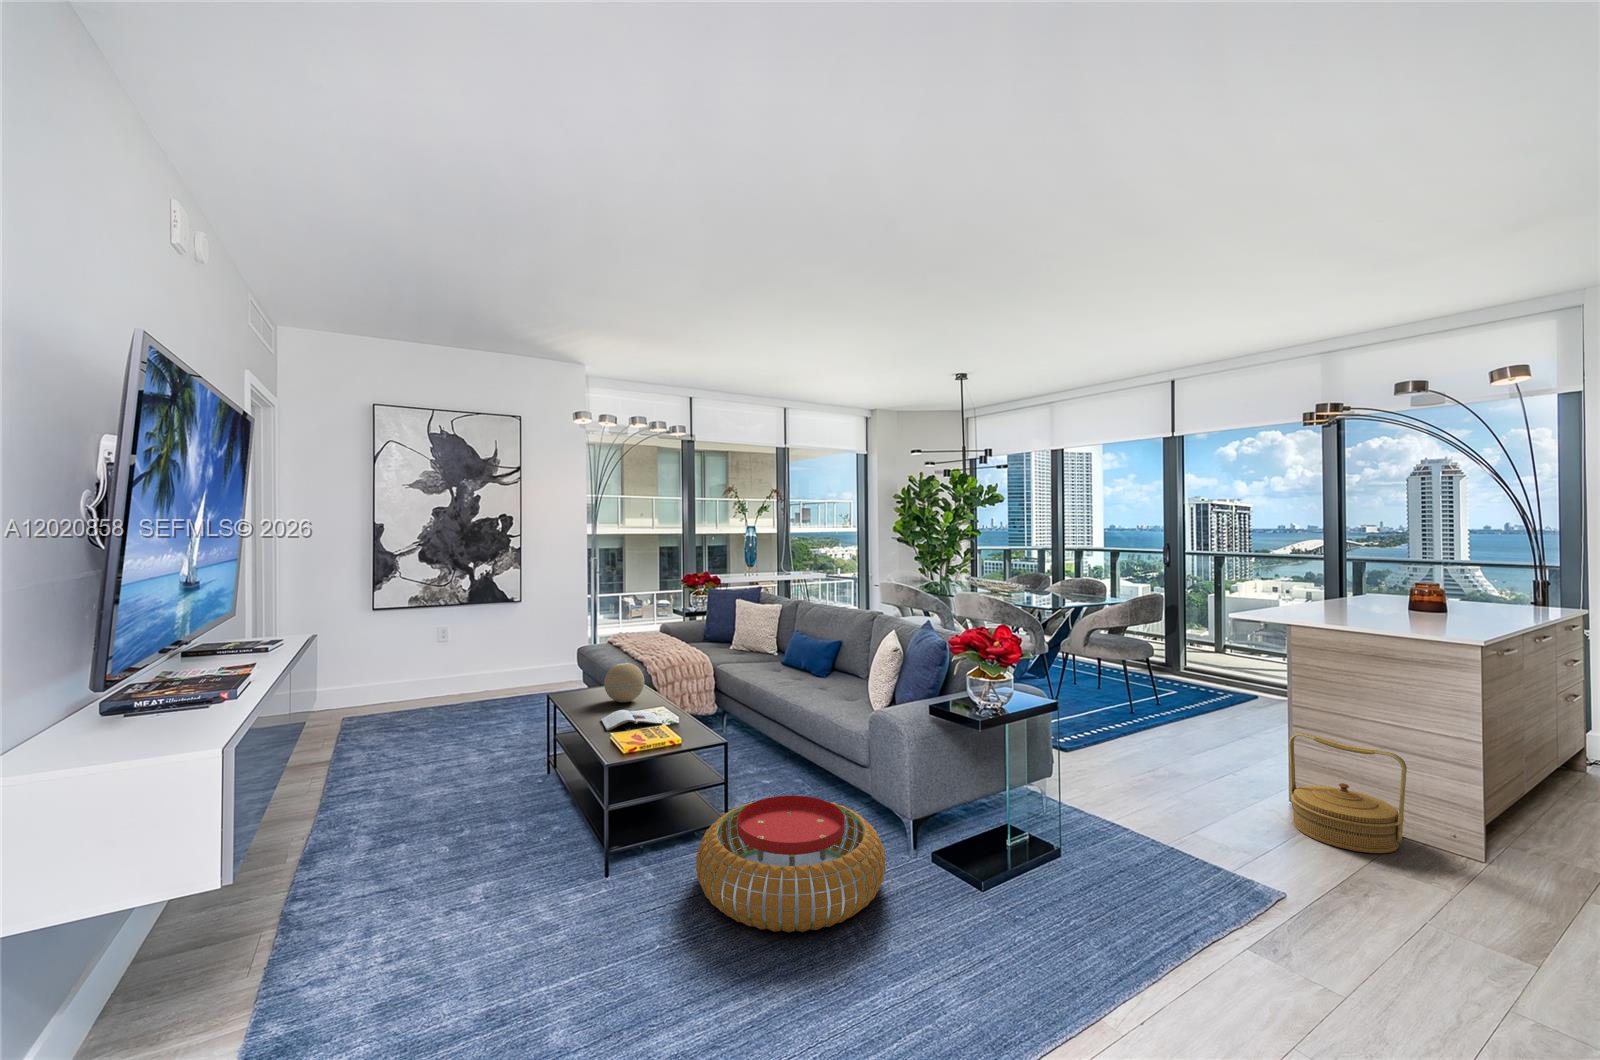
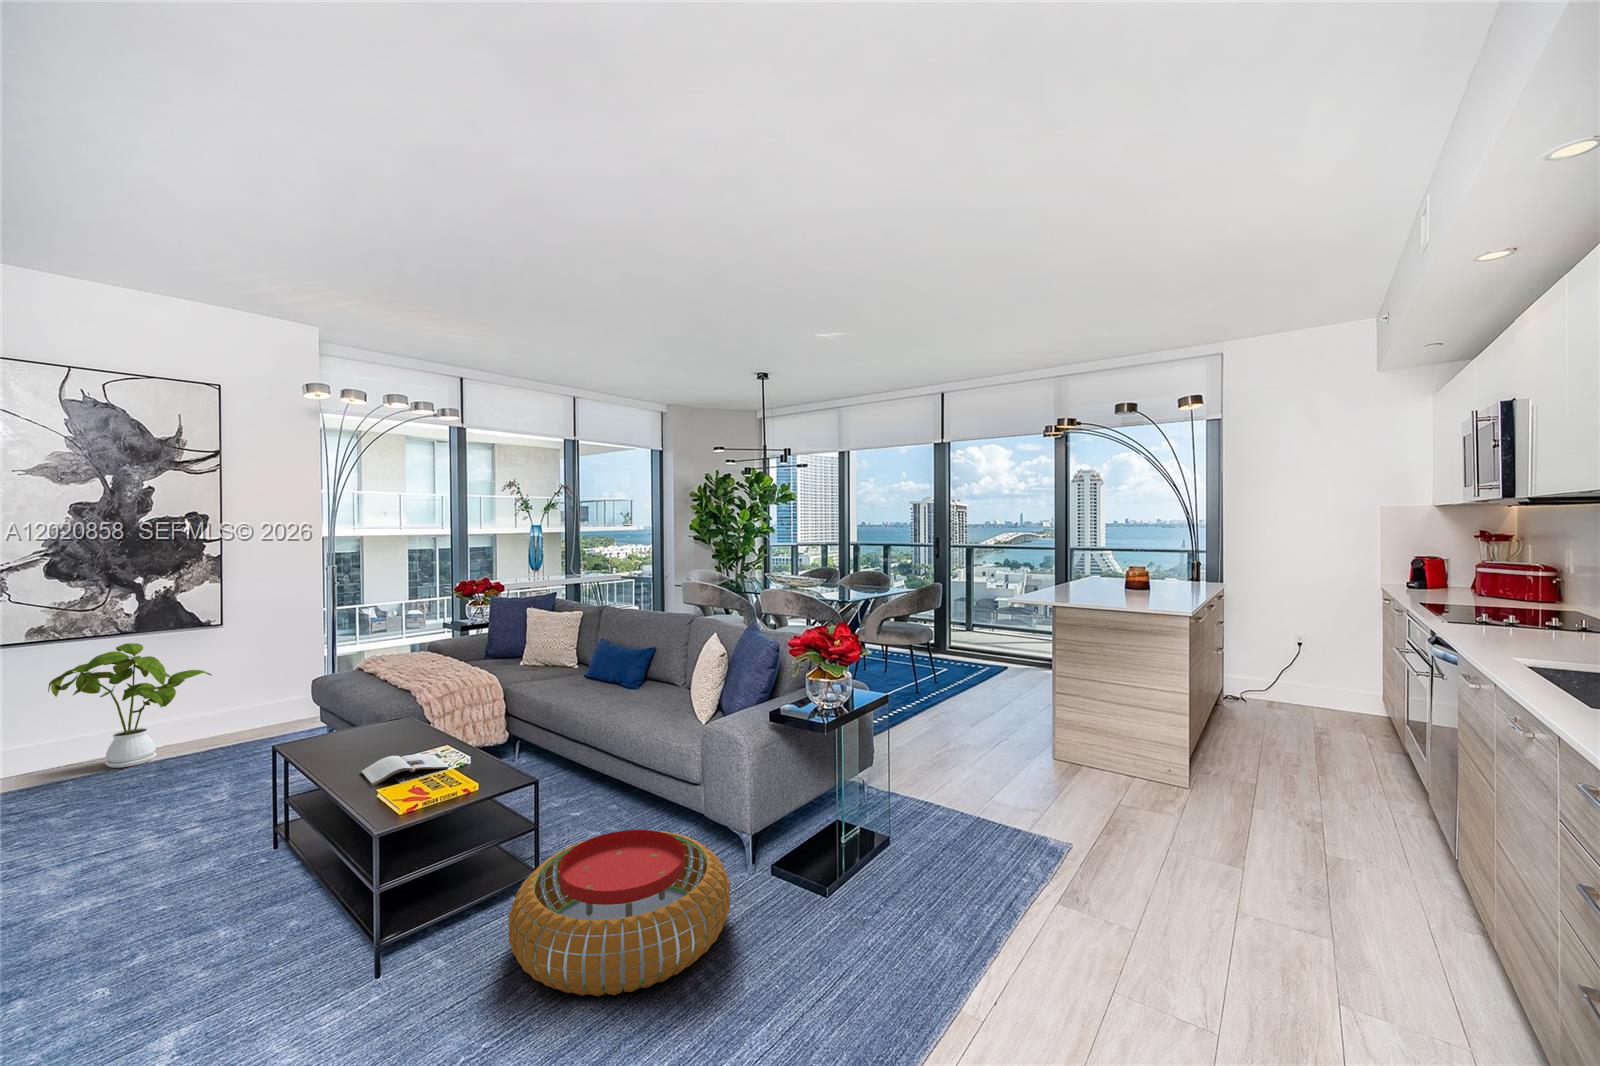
house plant: none [419,611,517,703] -> present [48,643,212,768]
decorative orb: present [604,663,644,702] -> none [361,696,417,746]
woven basket: present [1289,733,1407,853] -> none [1065,703,1152,801]

